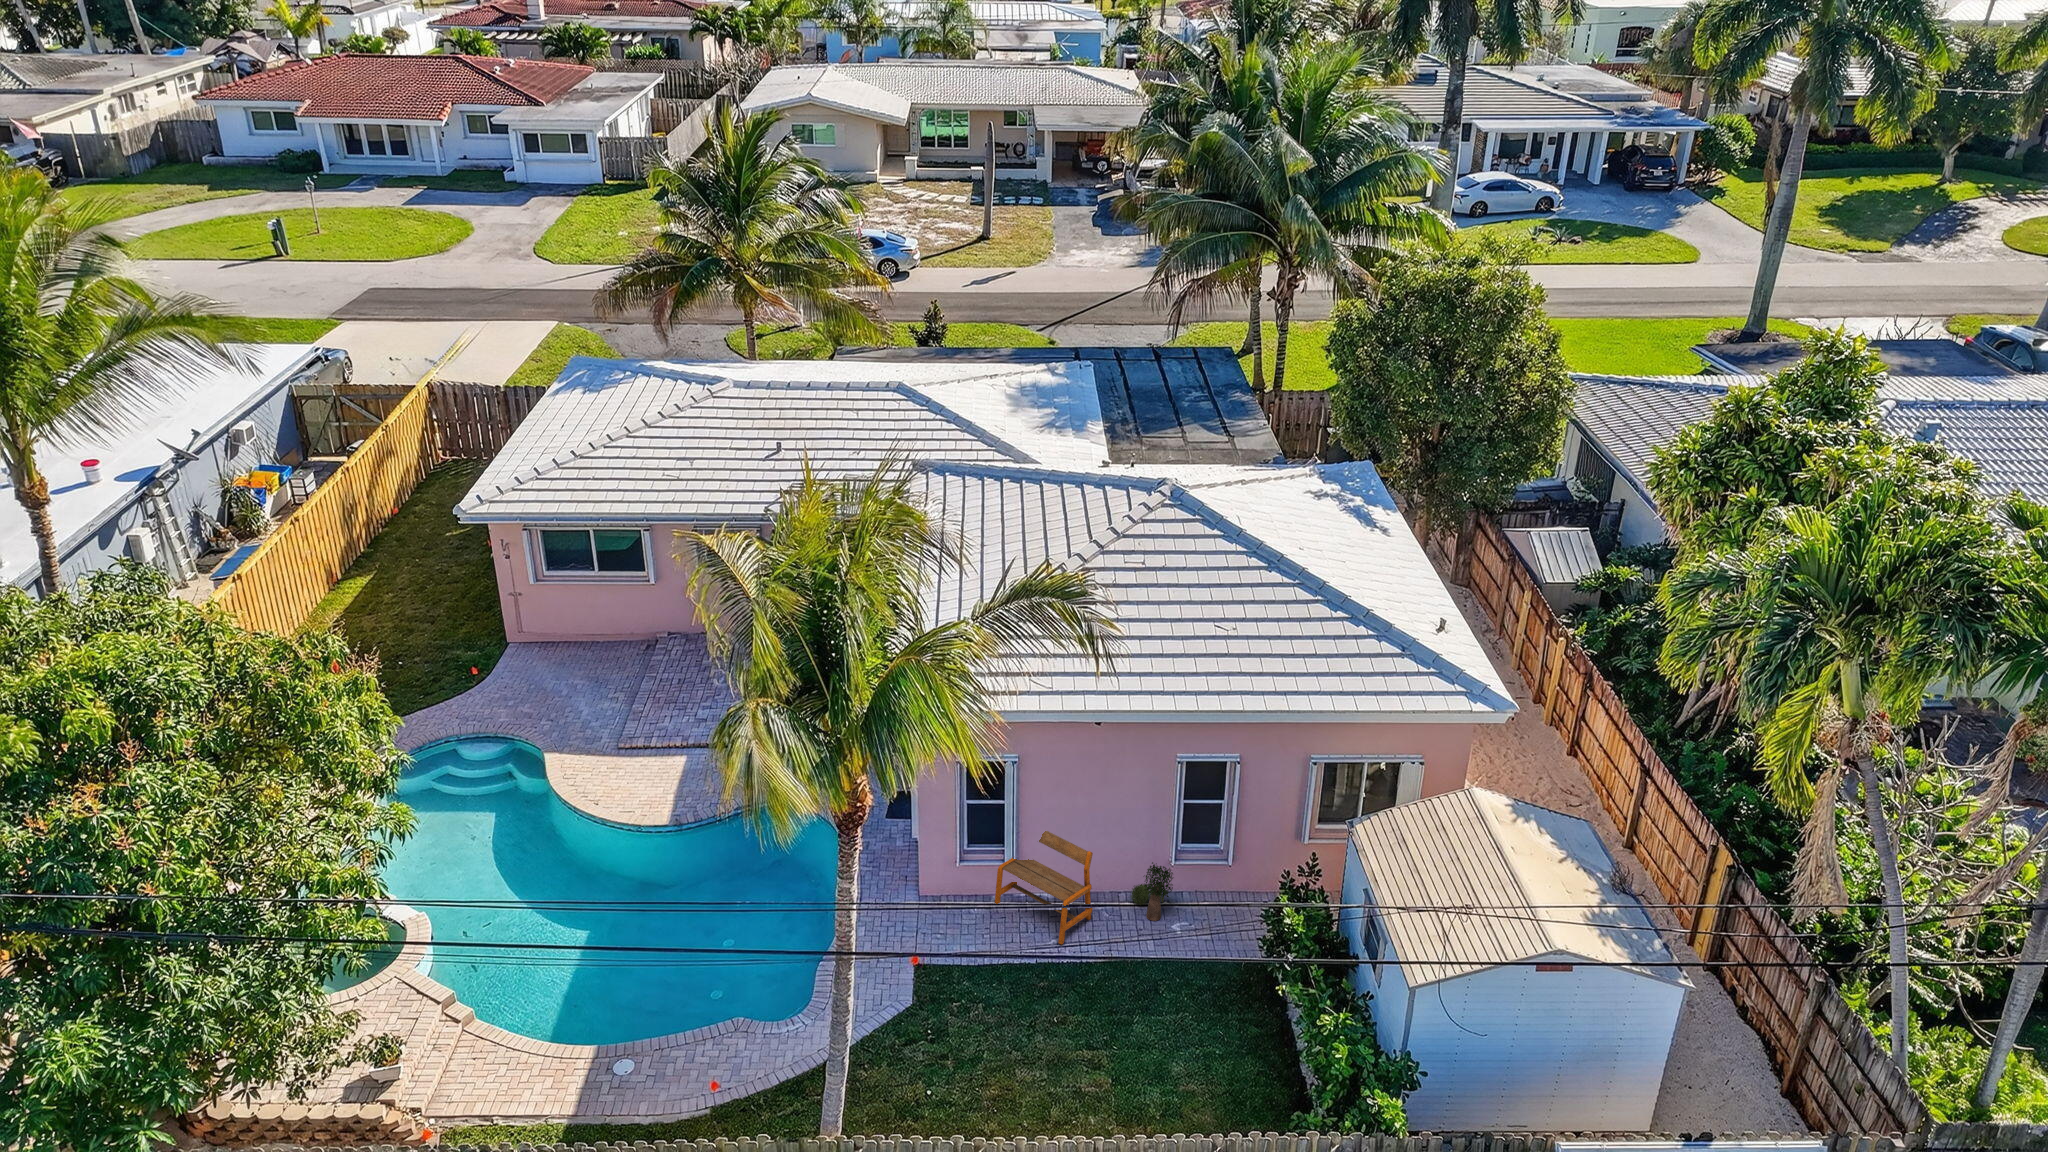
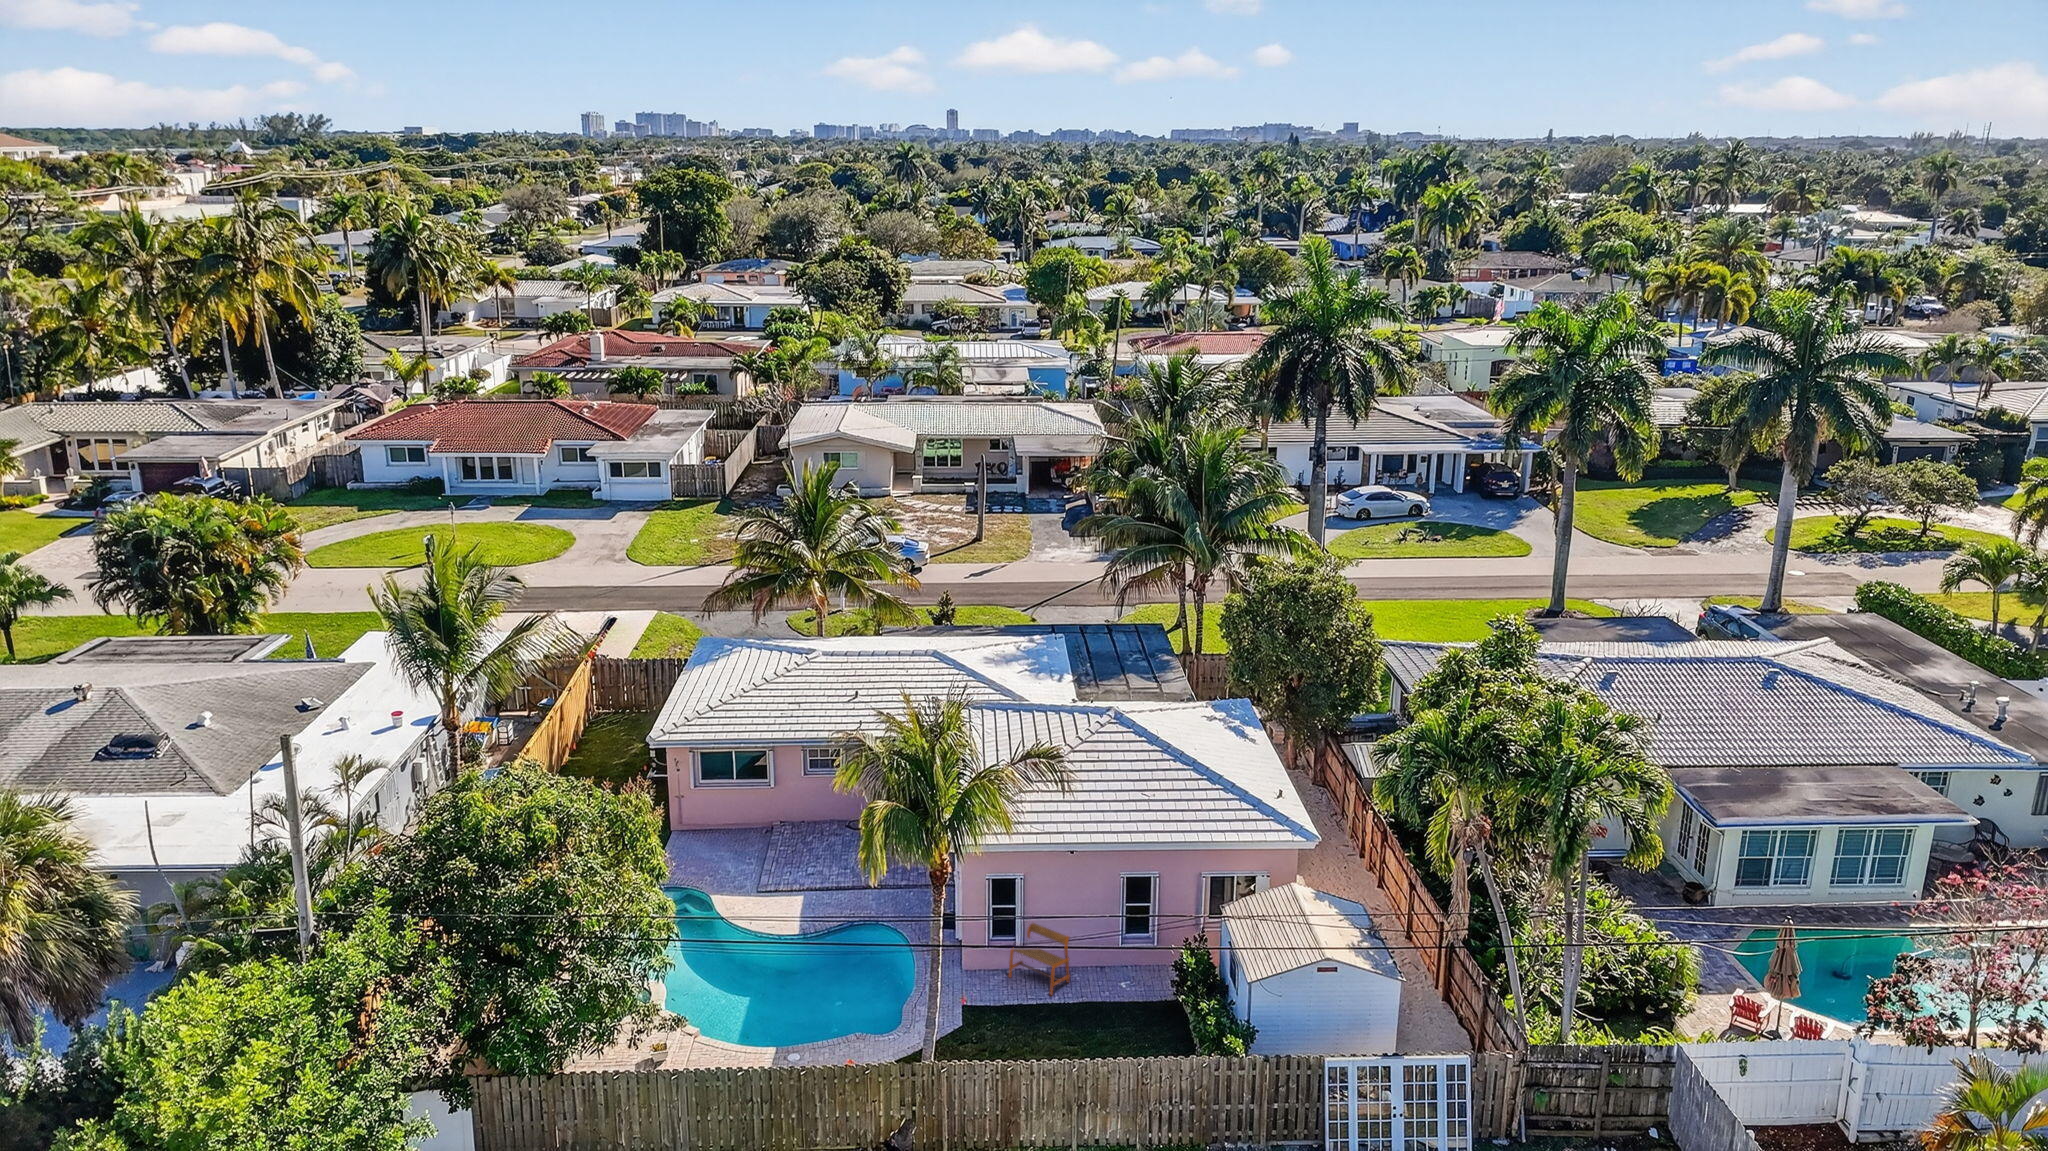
potted plant: present [1131,862,1173,921] -> none [1094,944,1121,983]

